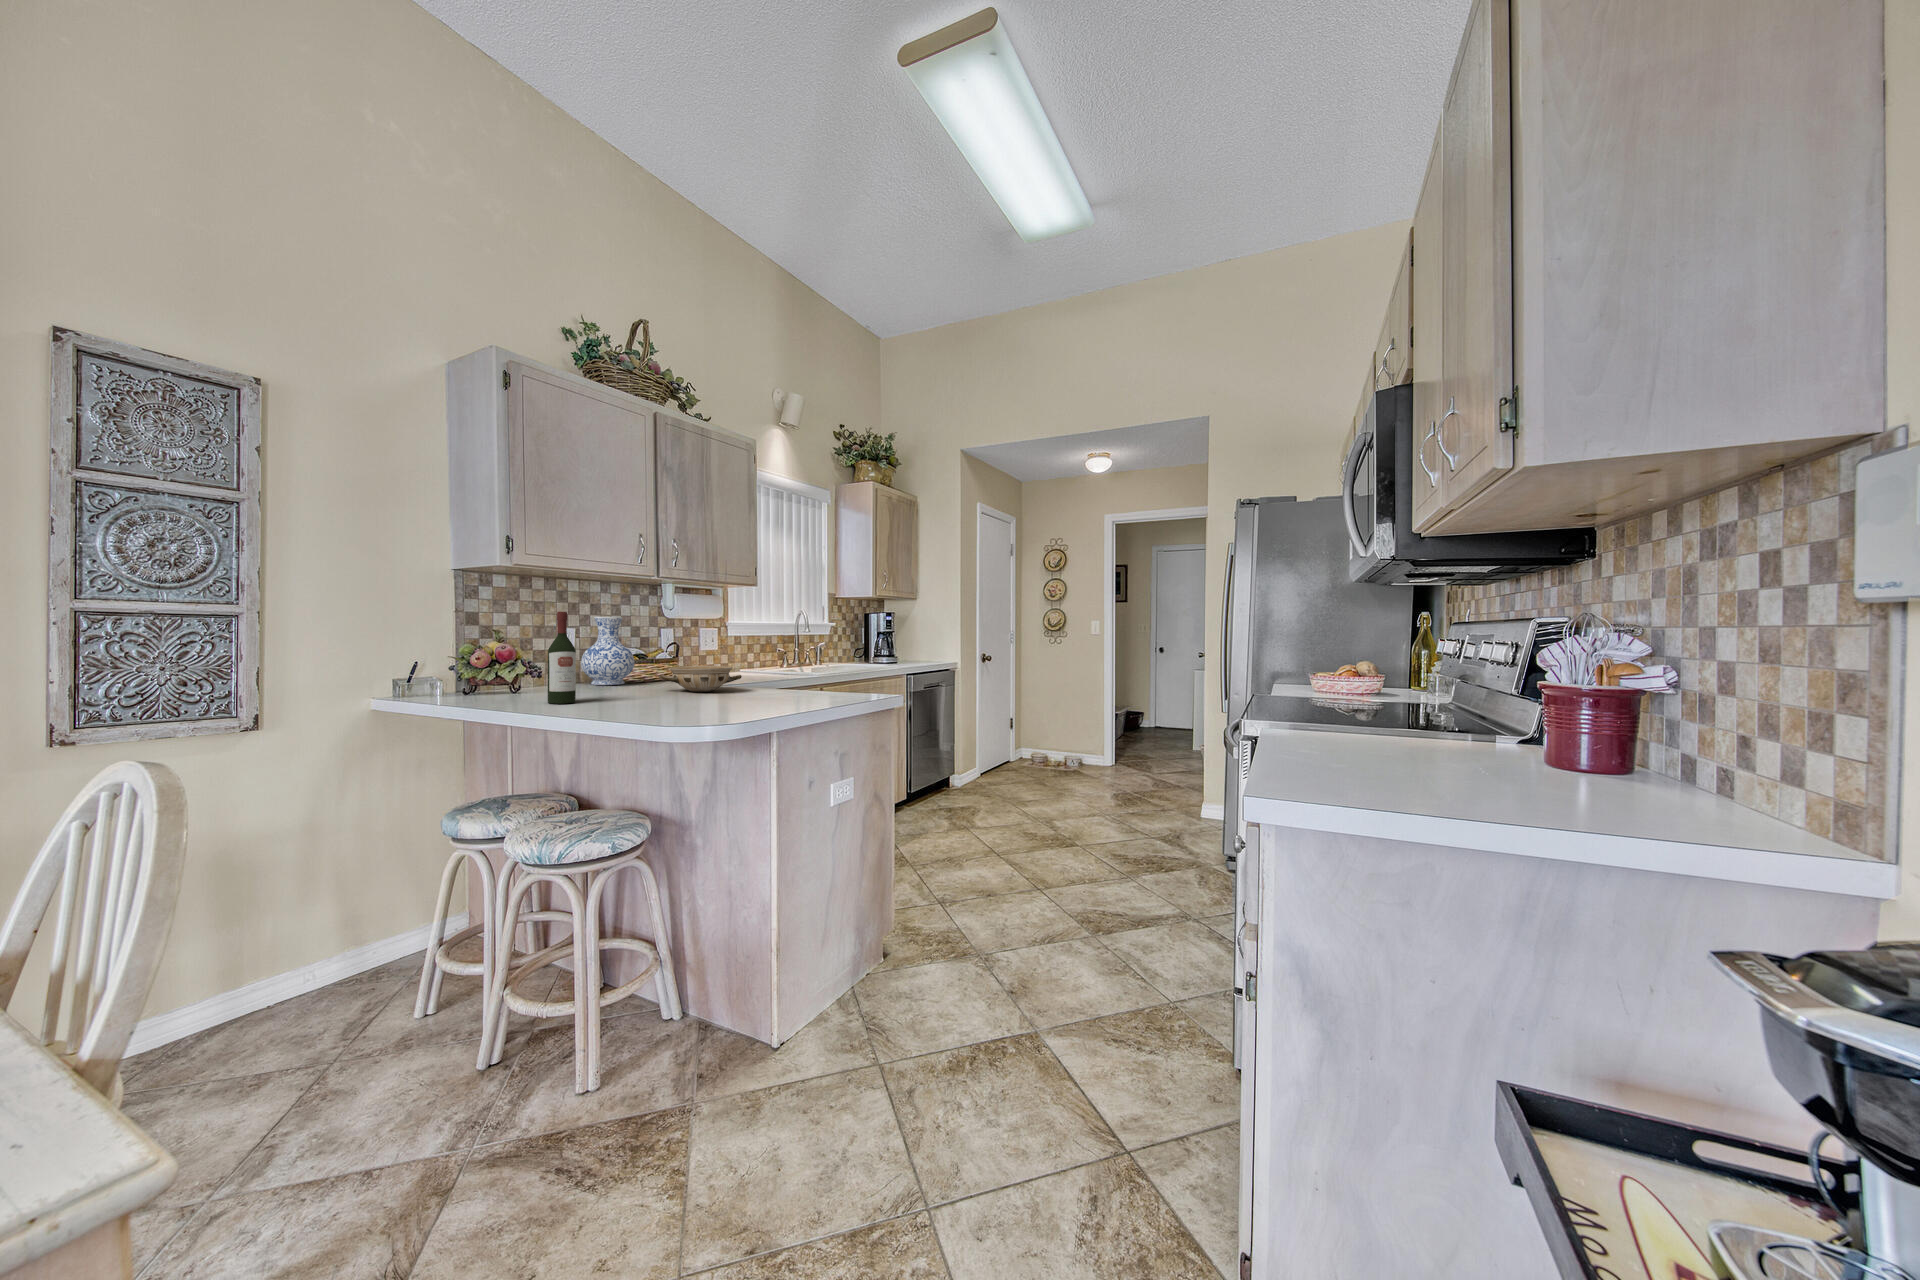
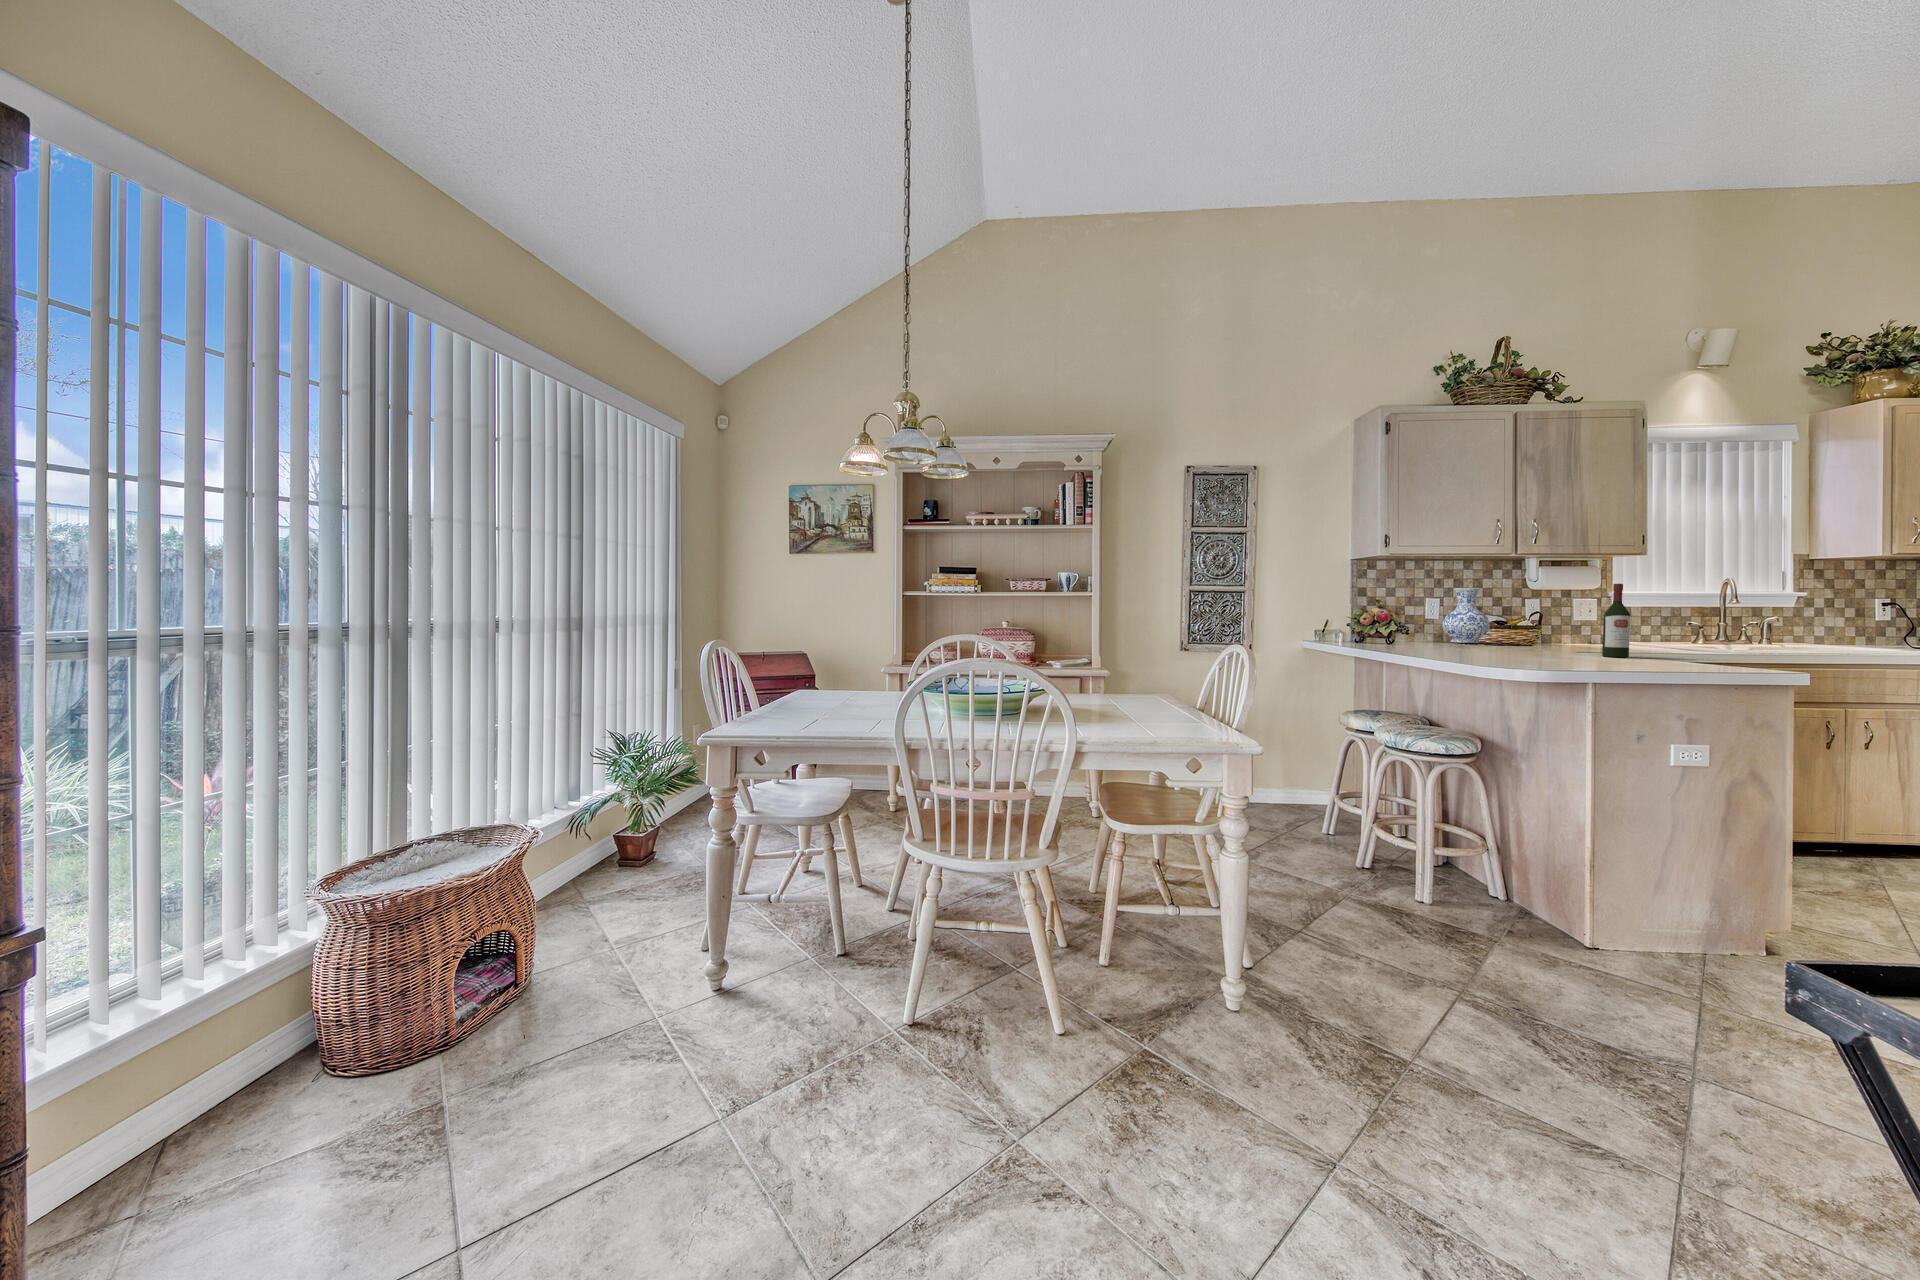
wine bottle: present [548,612,576,704] -> present [1602,584,1630,657]
ceramic bowl: present [659,666,742,692] -> none [1506,628,1597,650]

